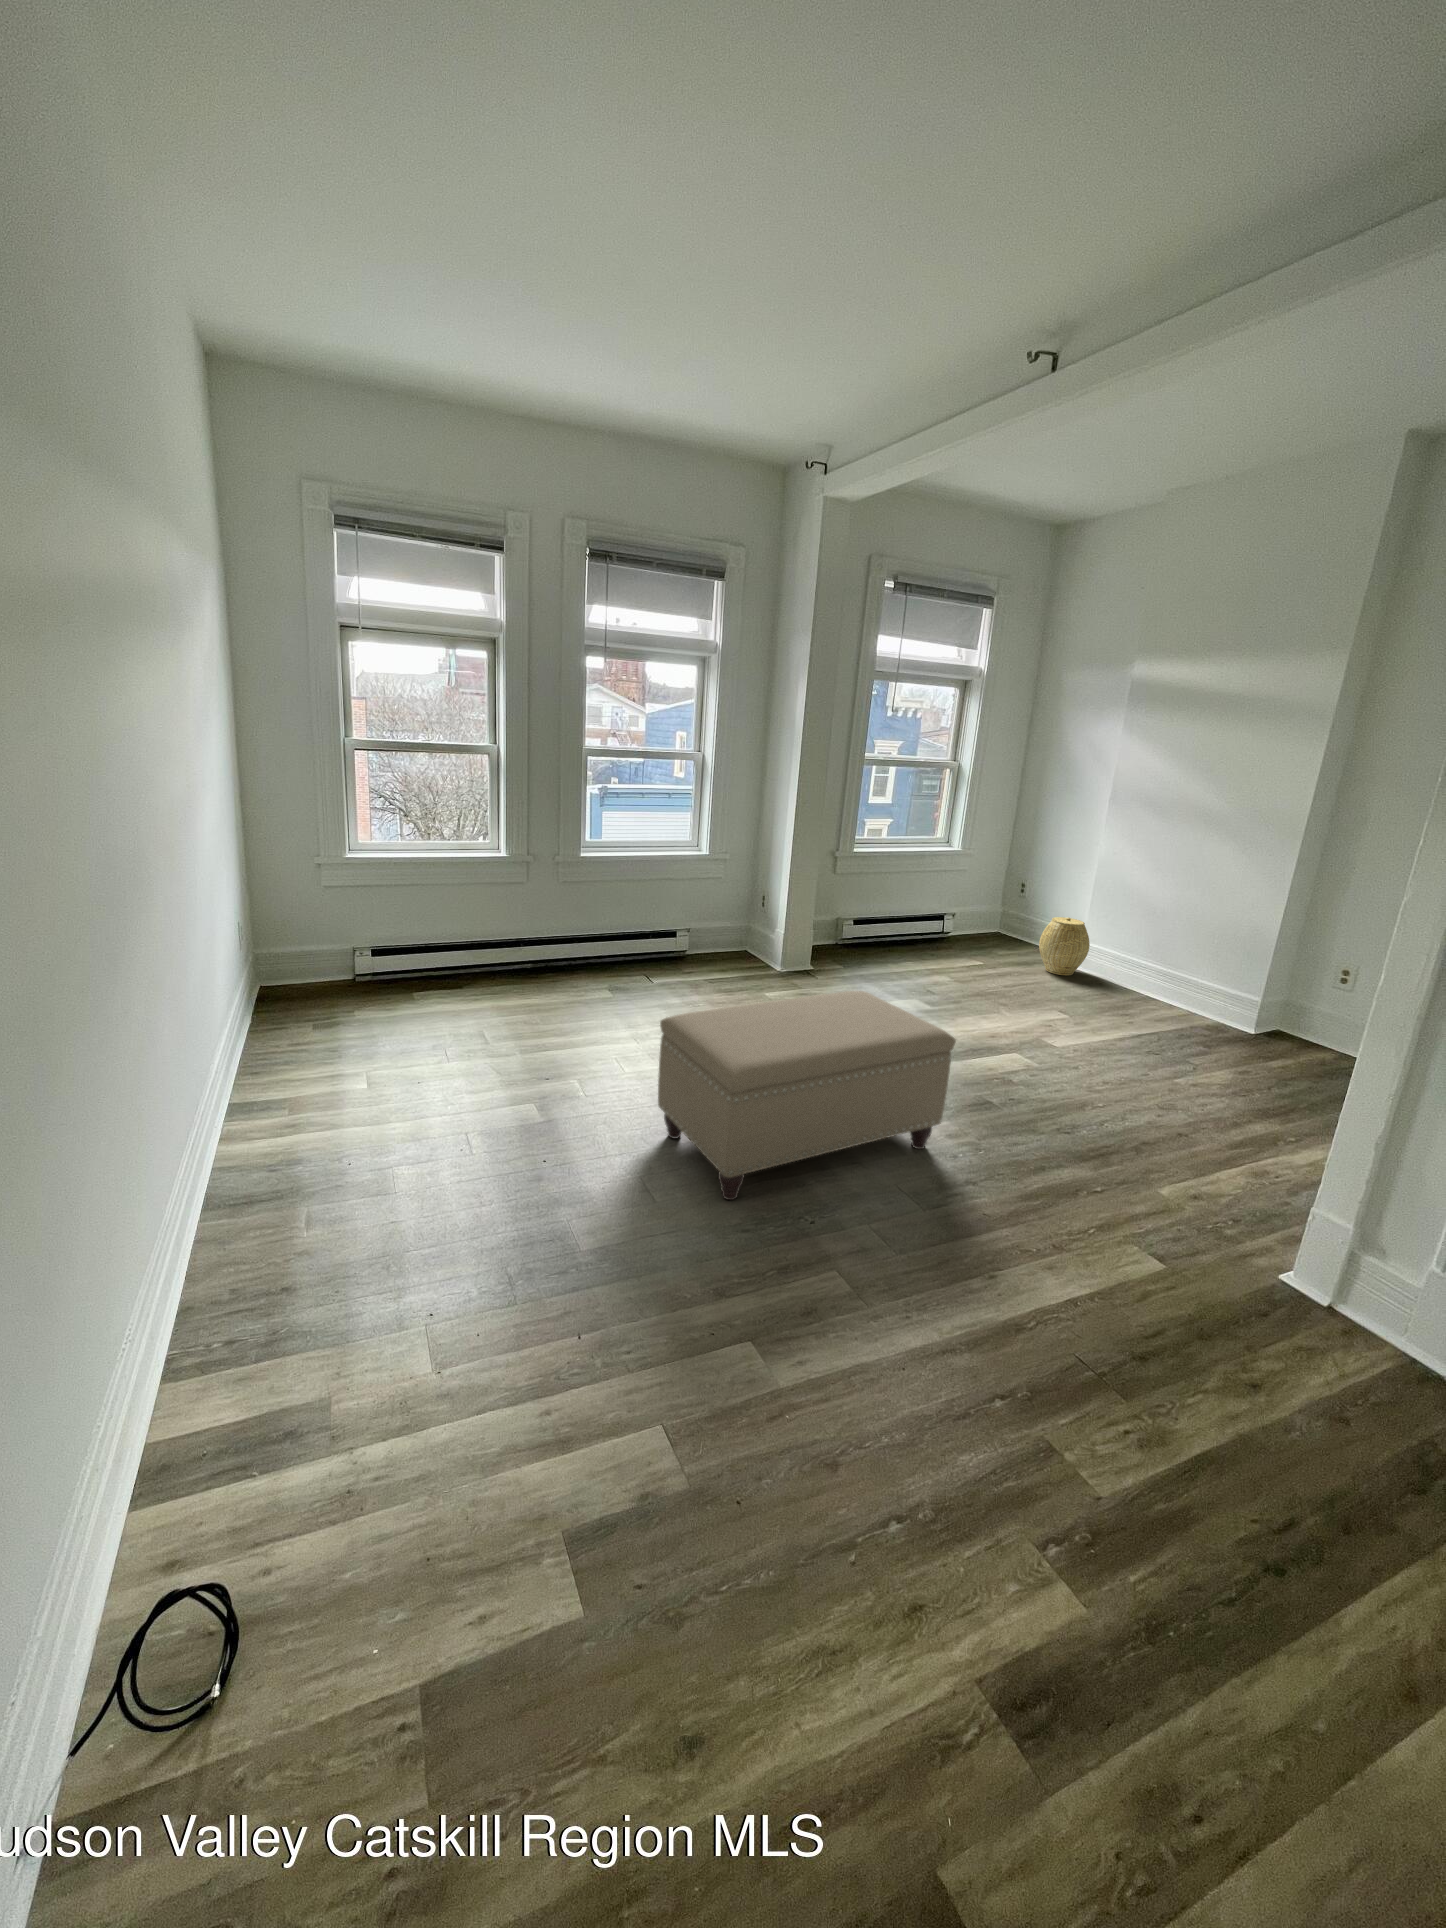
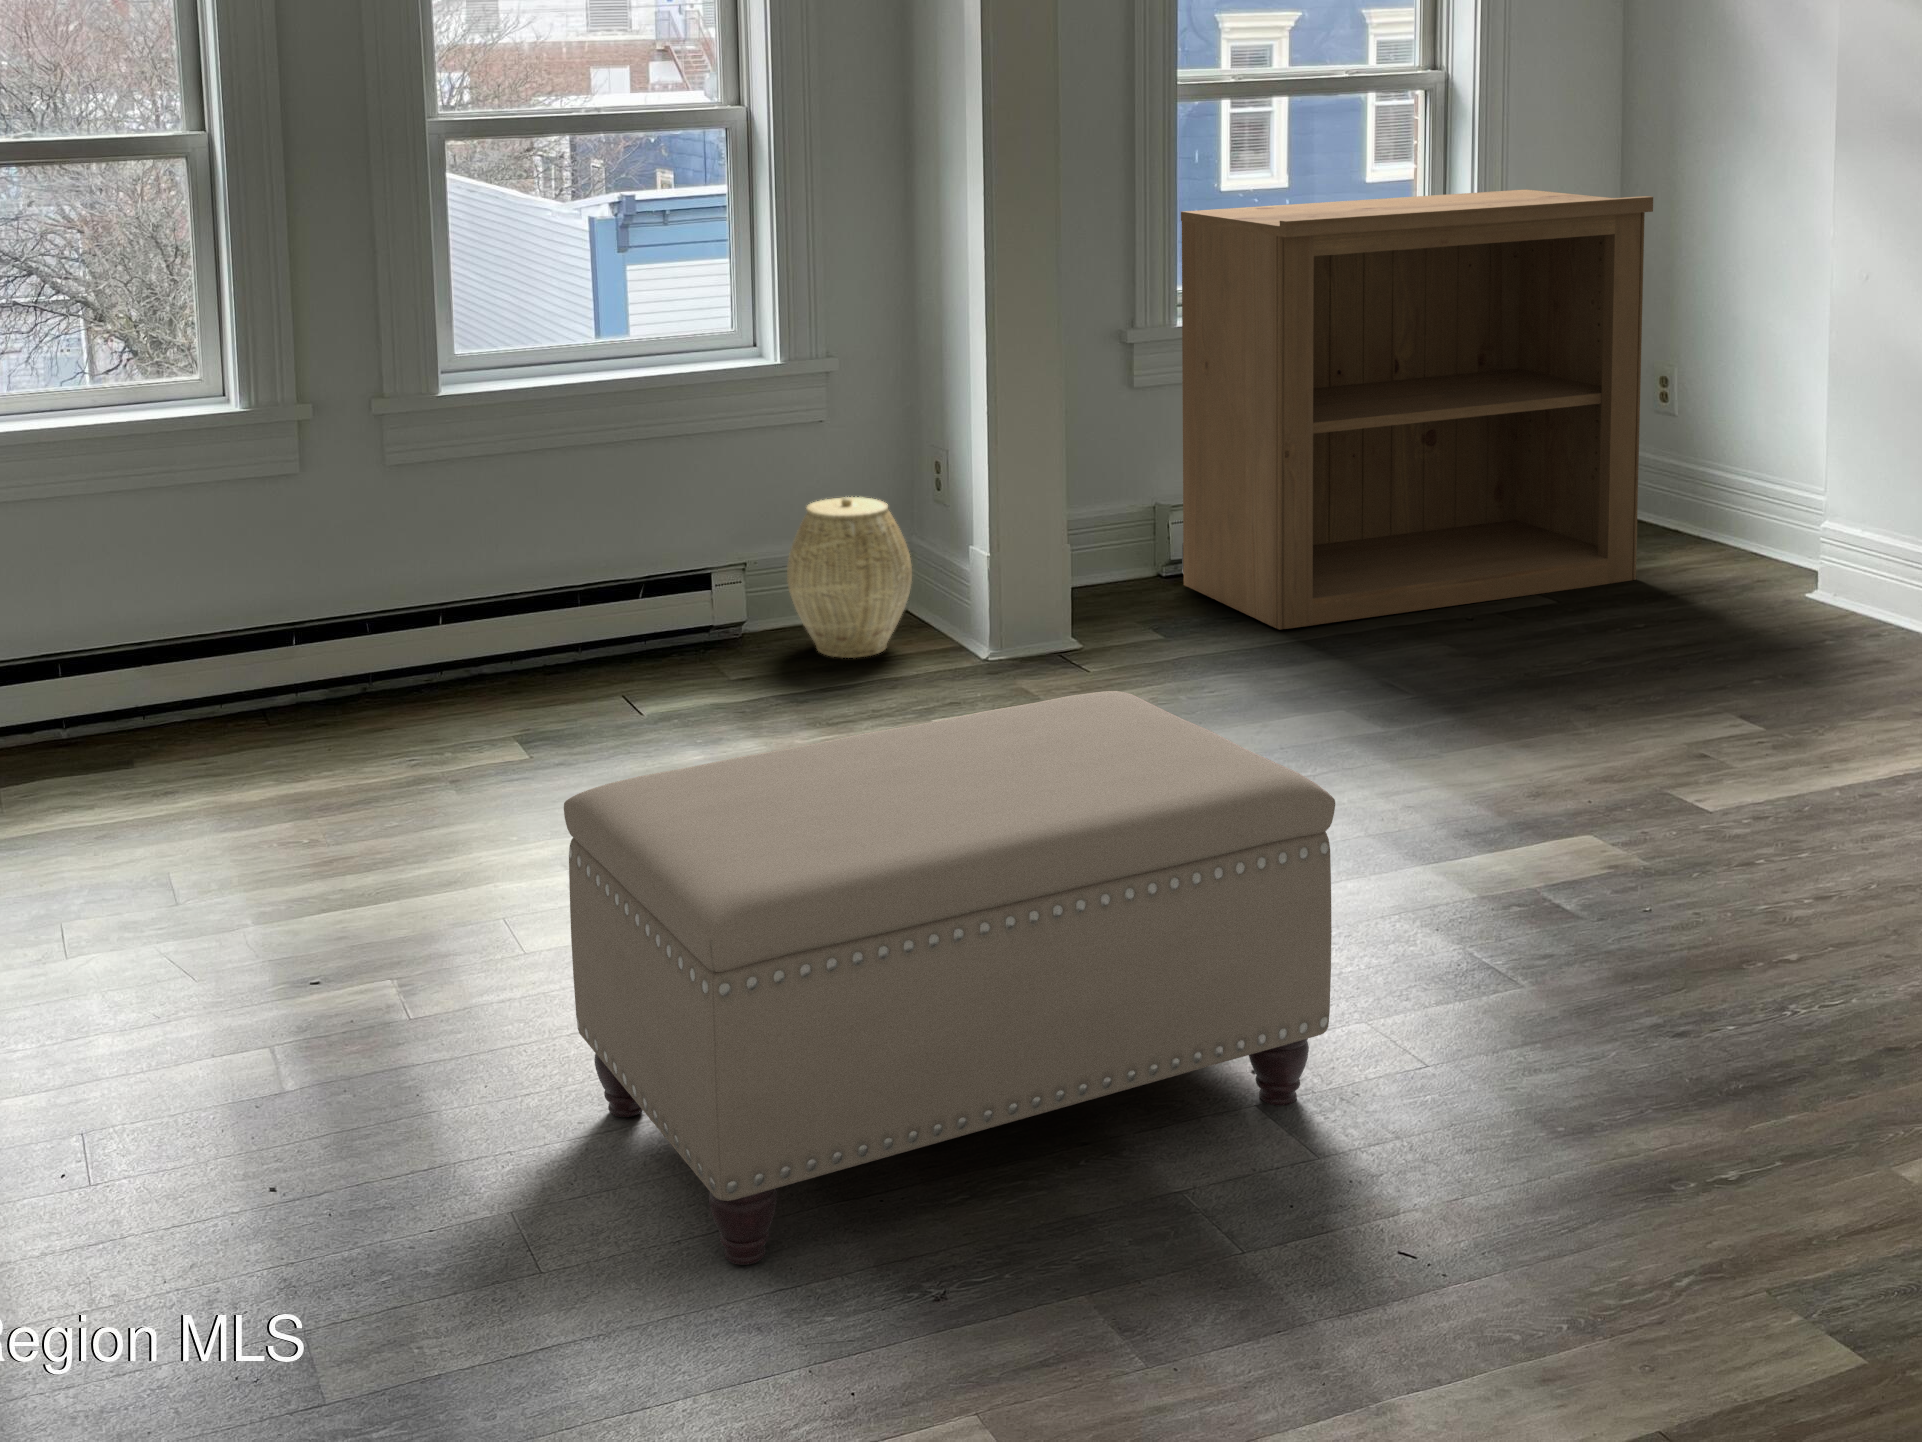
bookshelf: none [846,808,1036,966] -> present [1181,190,1653,630]
woven basket: present [1039,917,1090,975] -> present [787,497,912,658]

